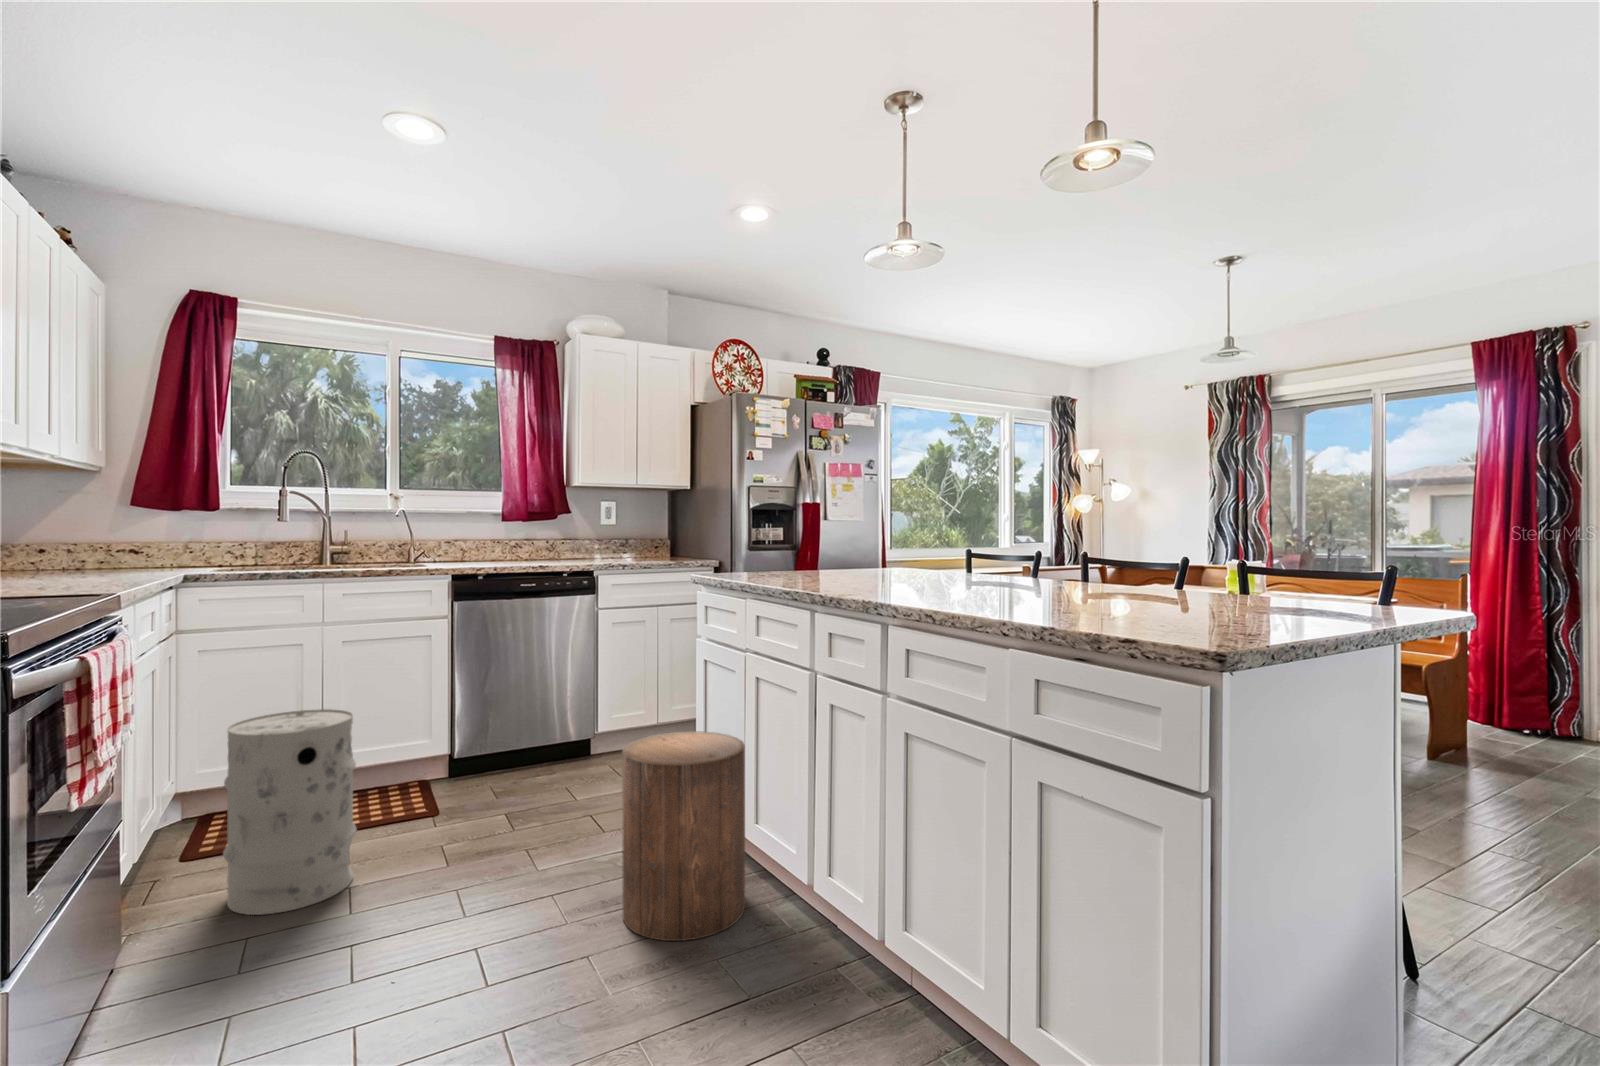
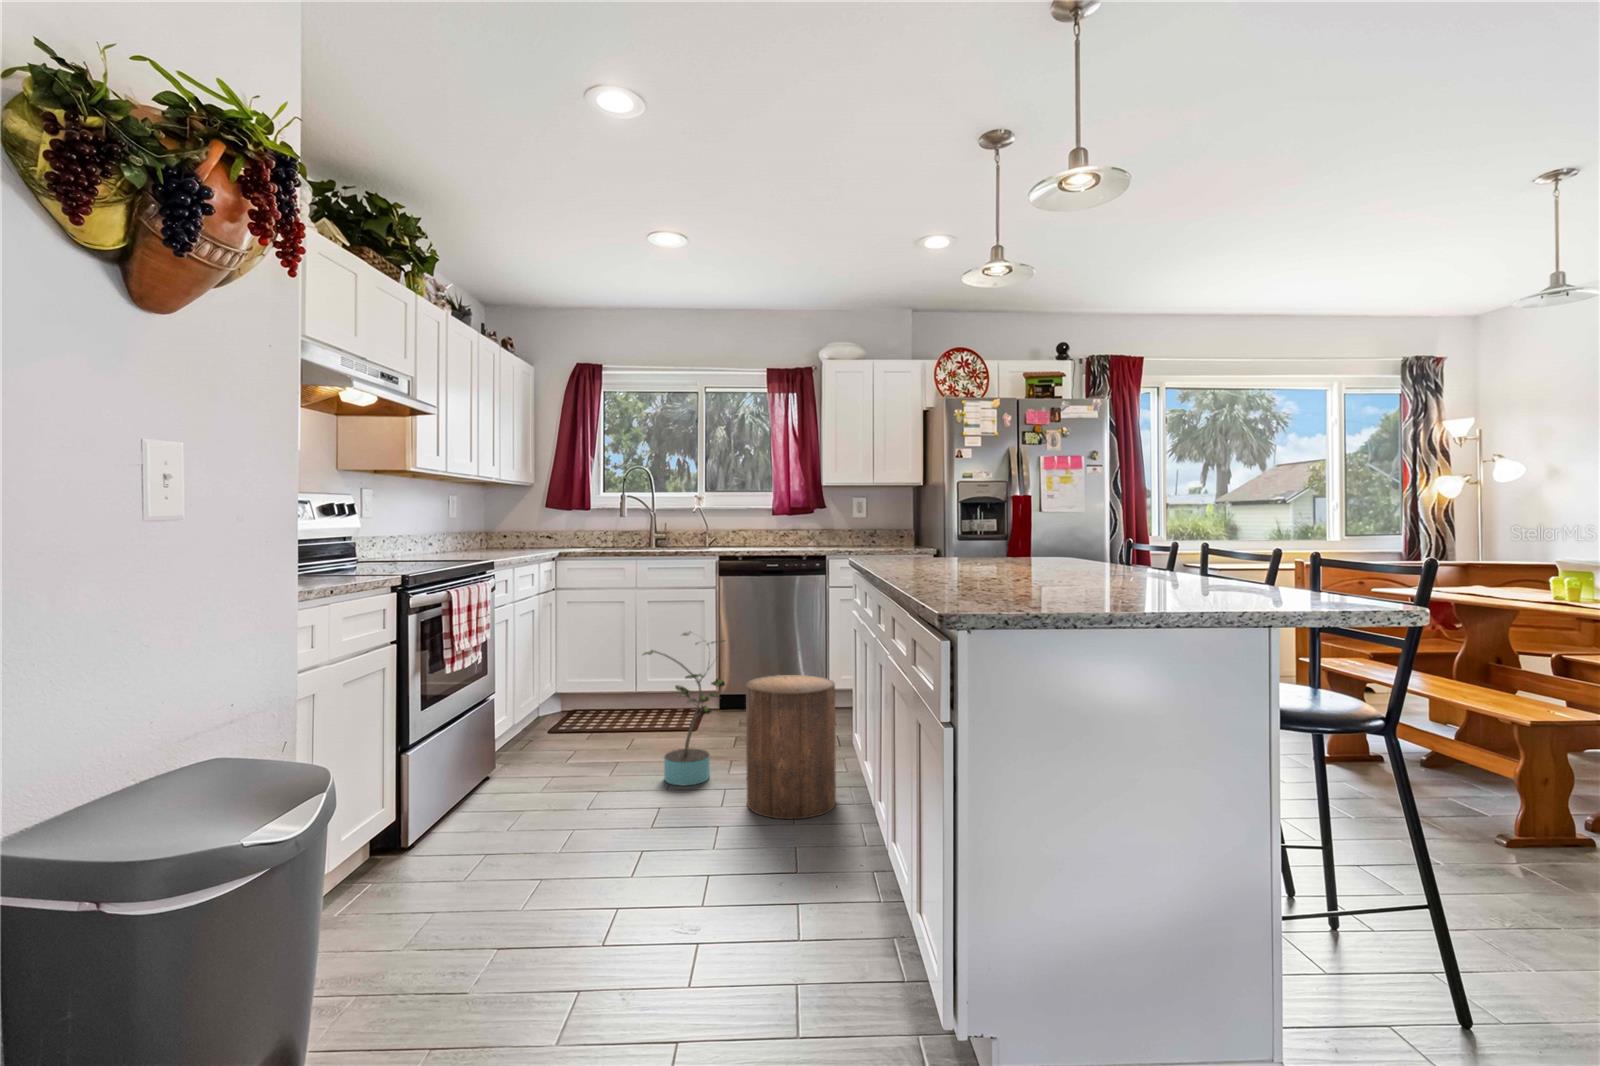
potted plant: none [430,687,569,921] -> present [644,632,725,785]
trash can: present [223,709,357,915] -> none [555,640,627,759]

